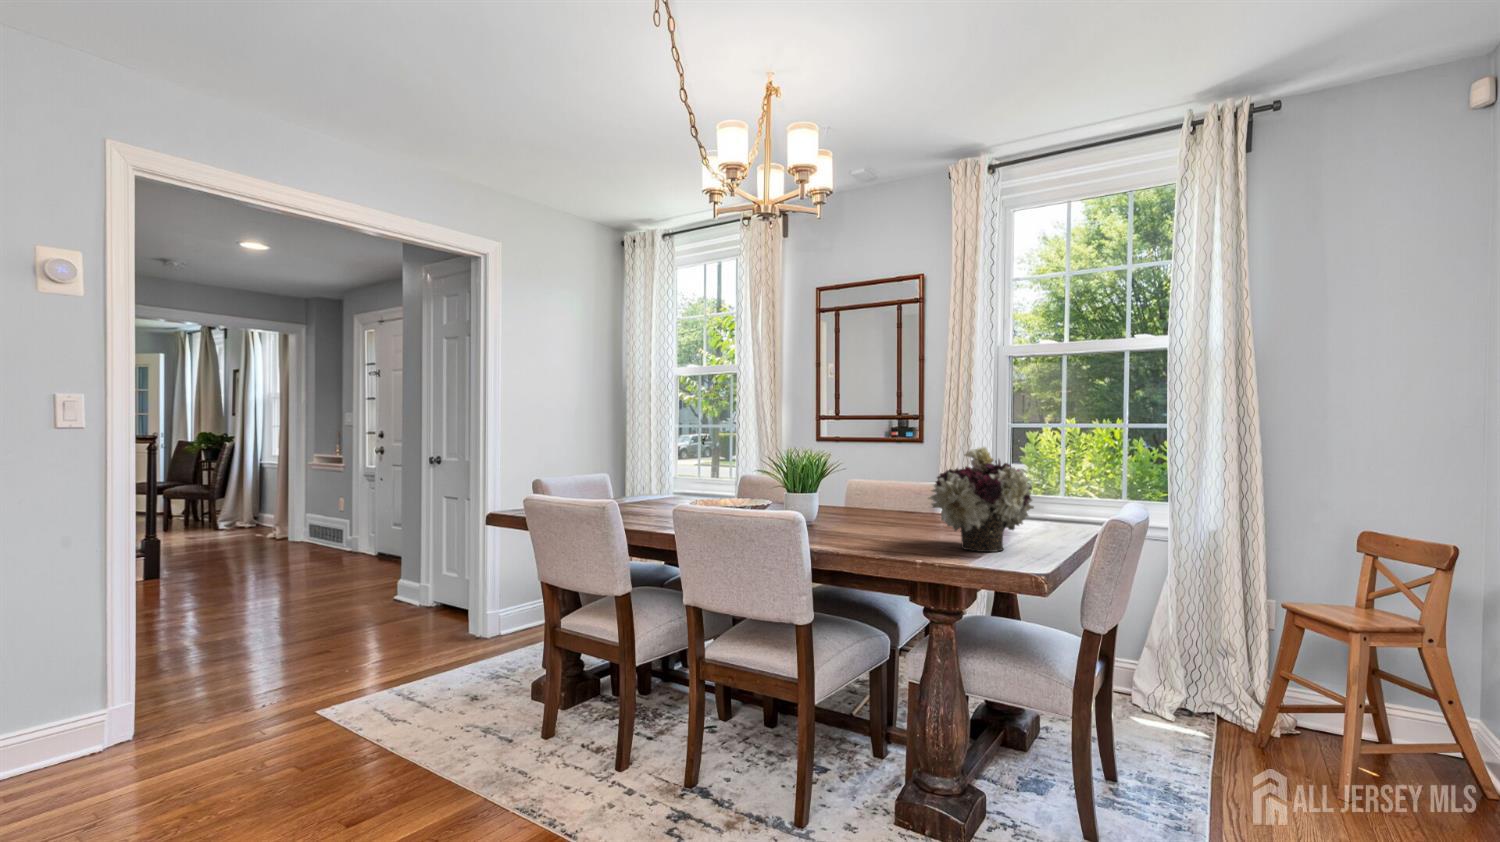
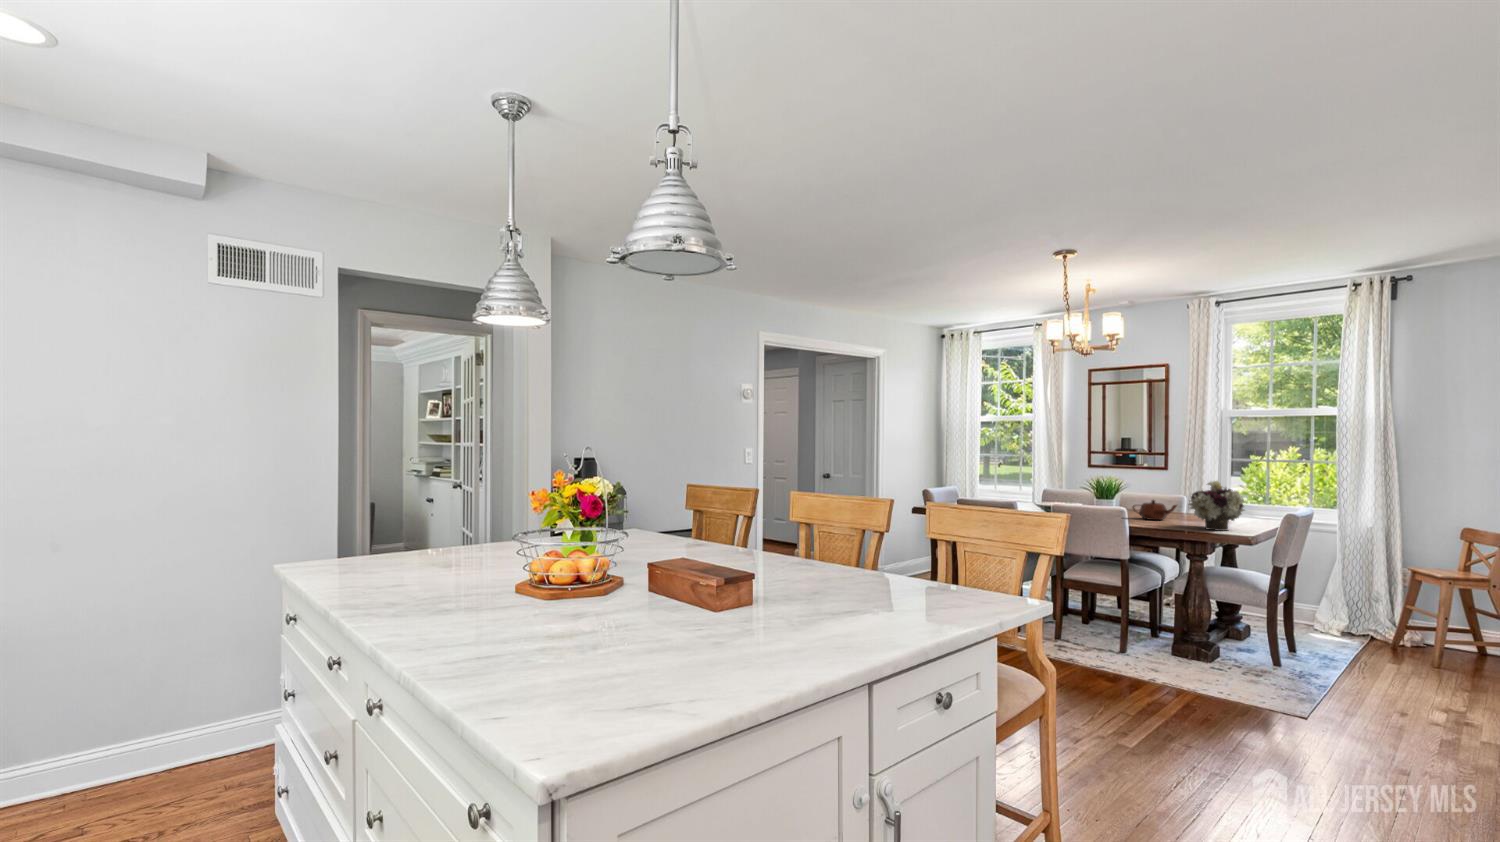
teapot: none [842,490,921,530] -> present [1133,500,1177,520]

